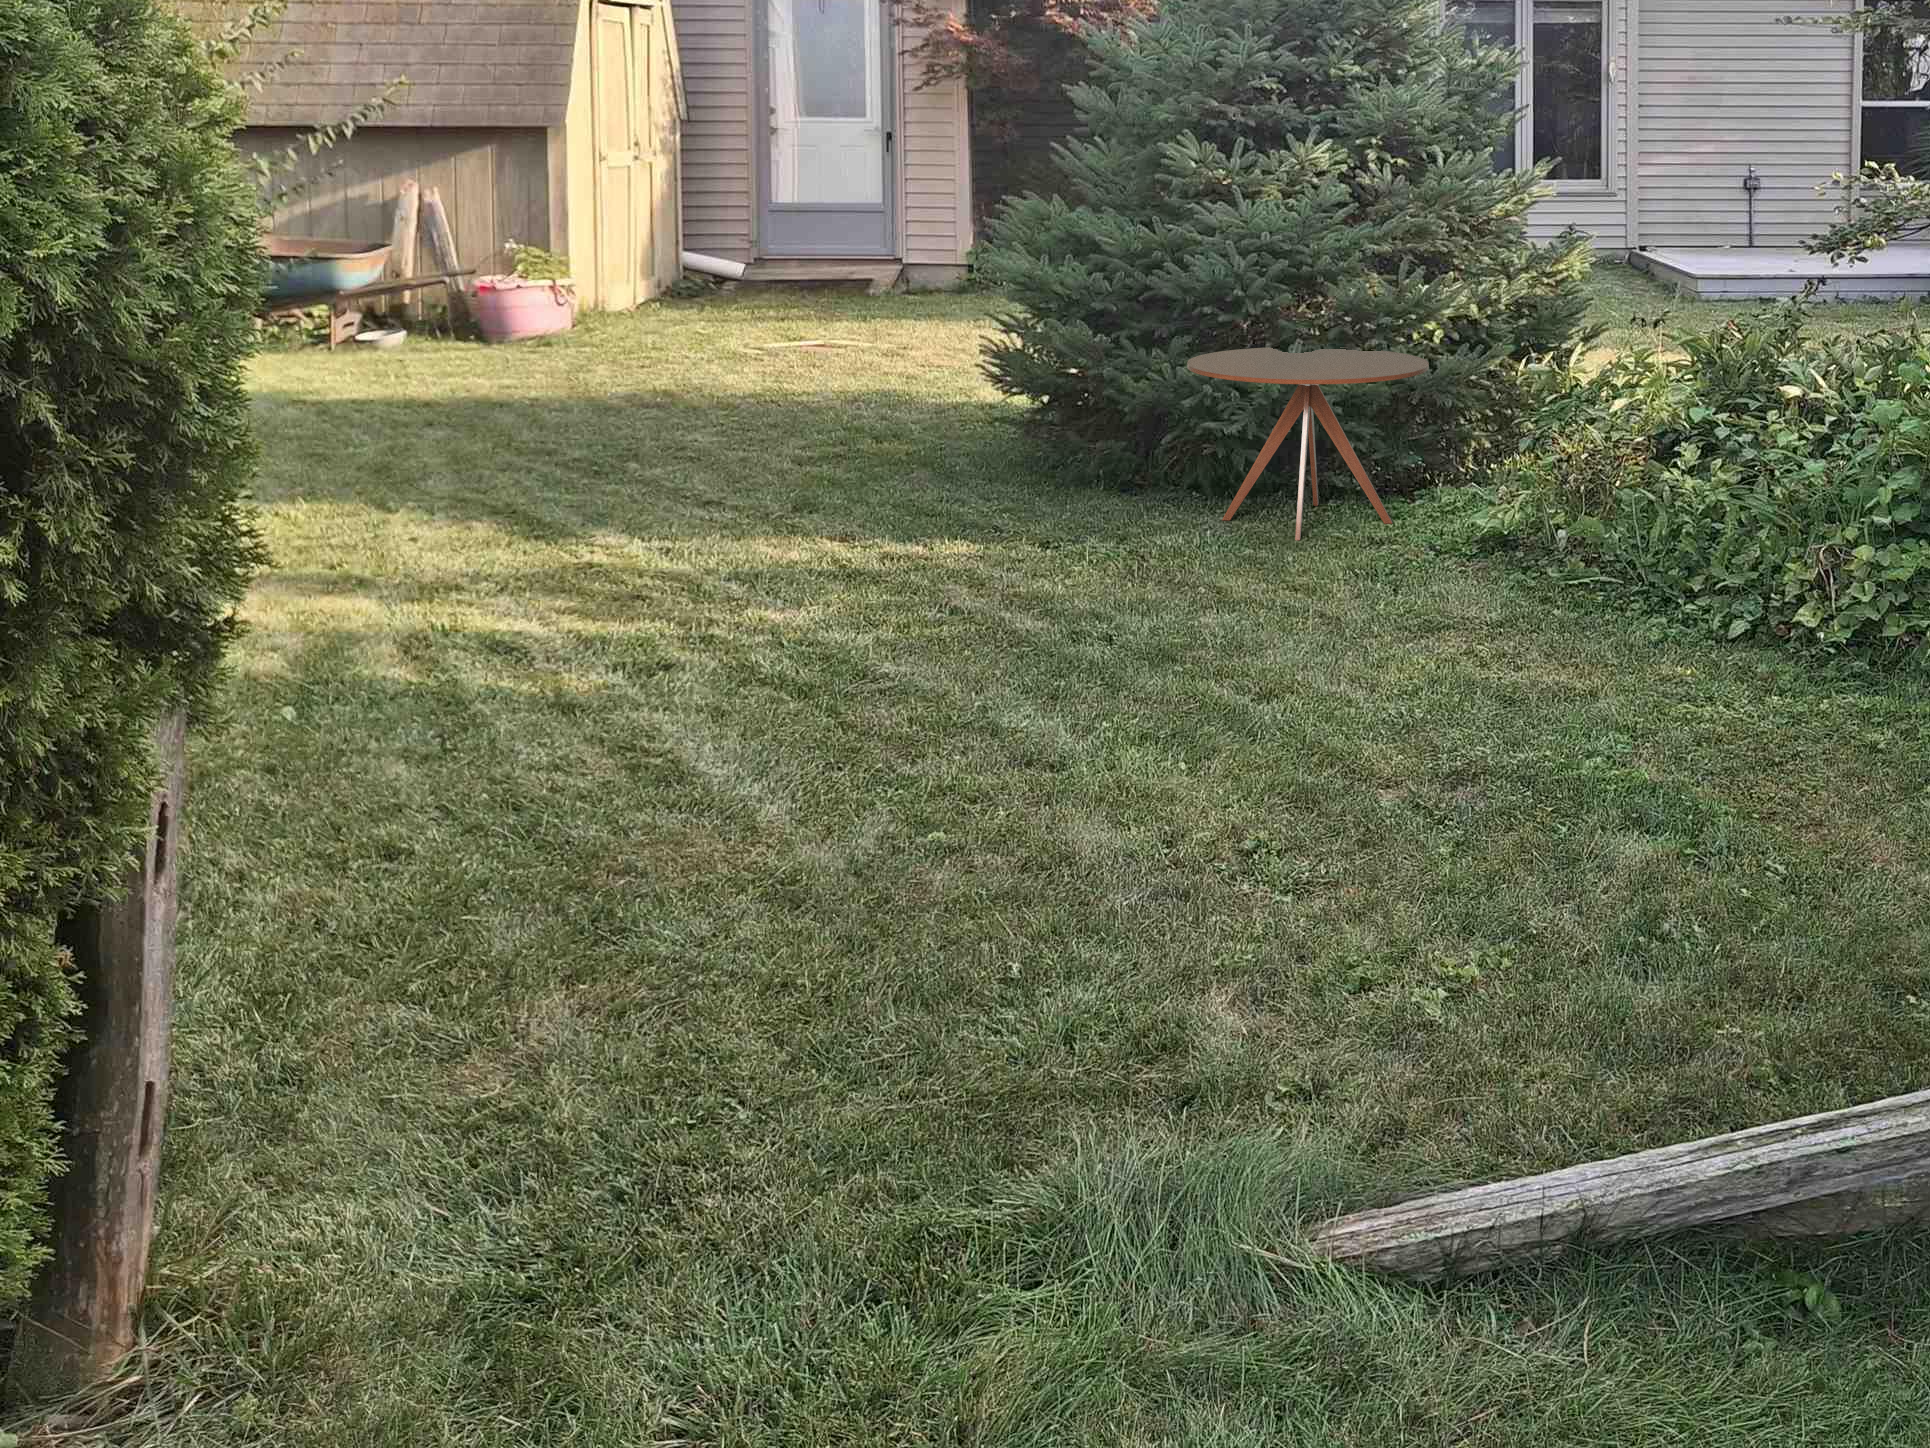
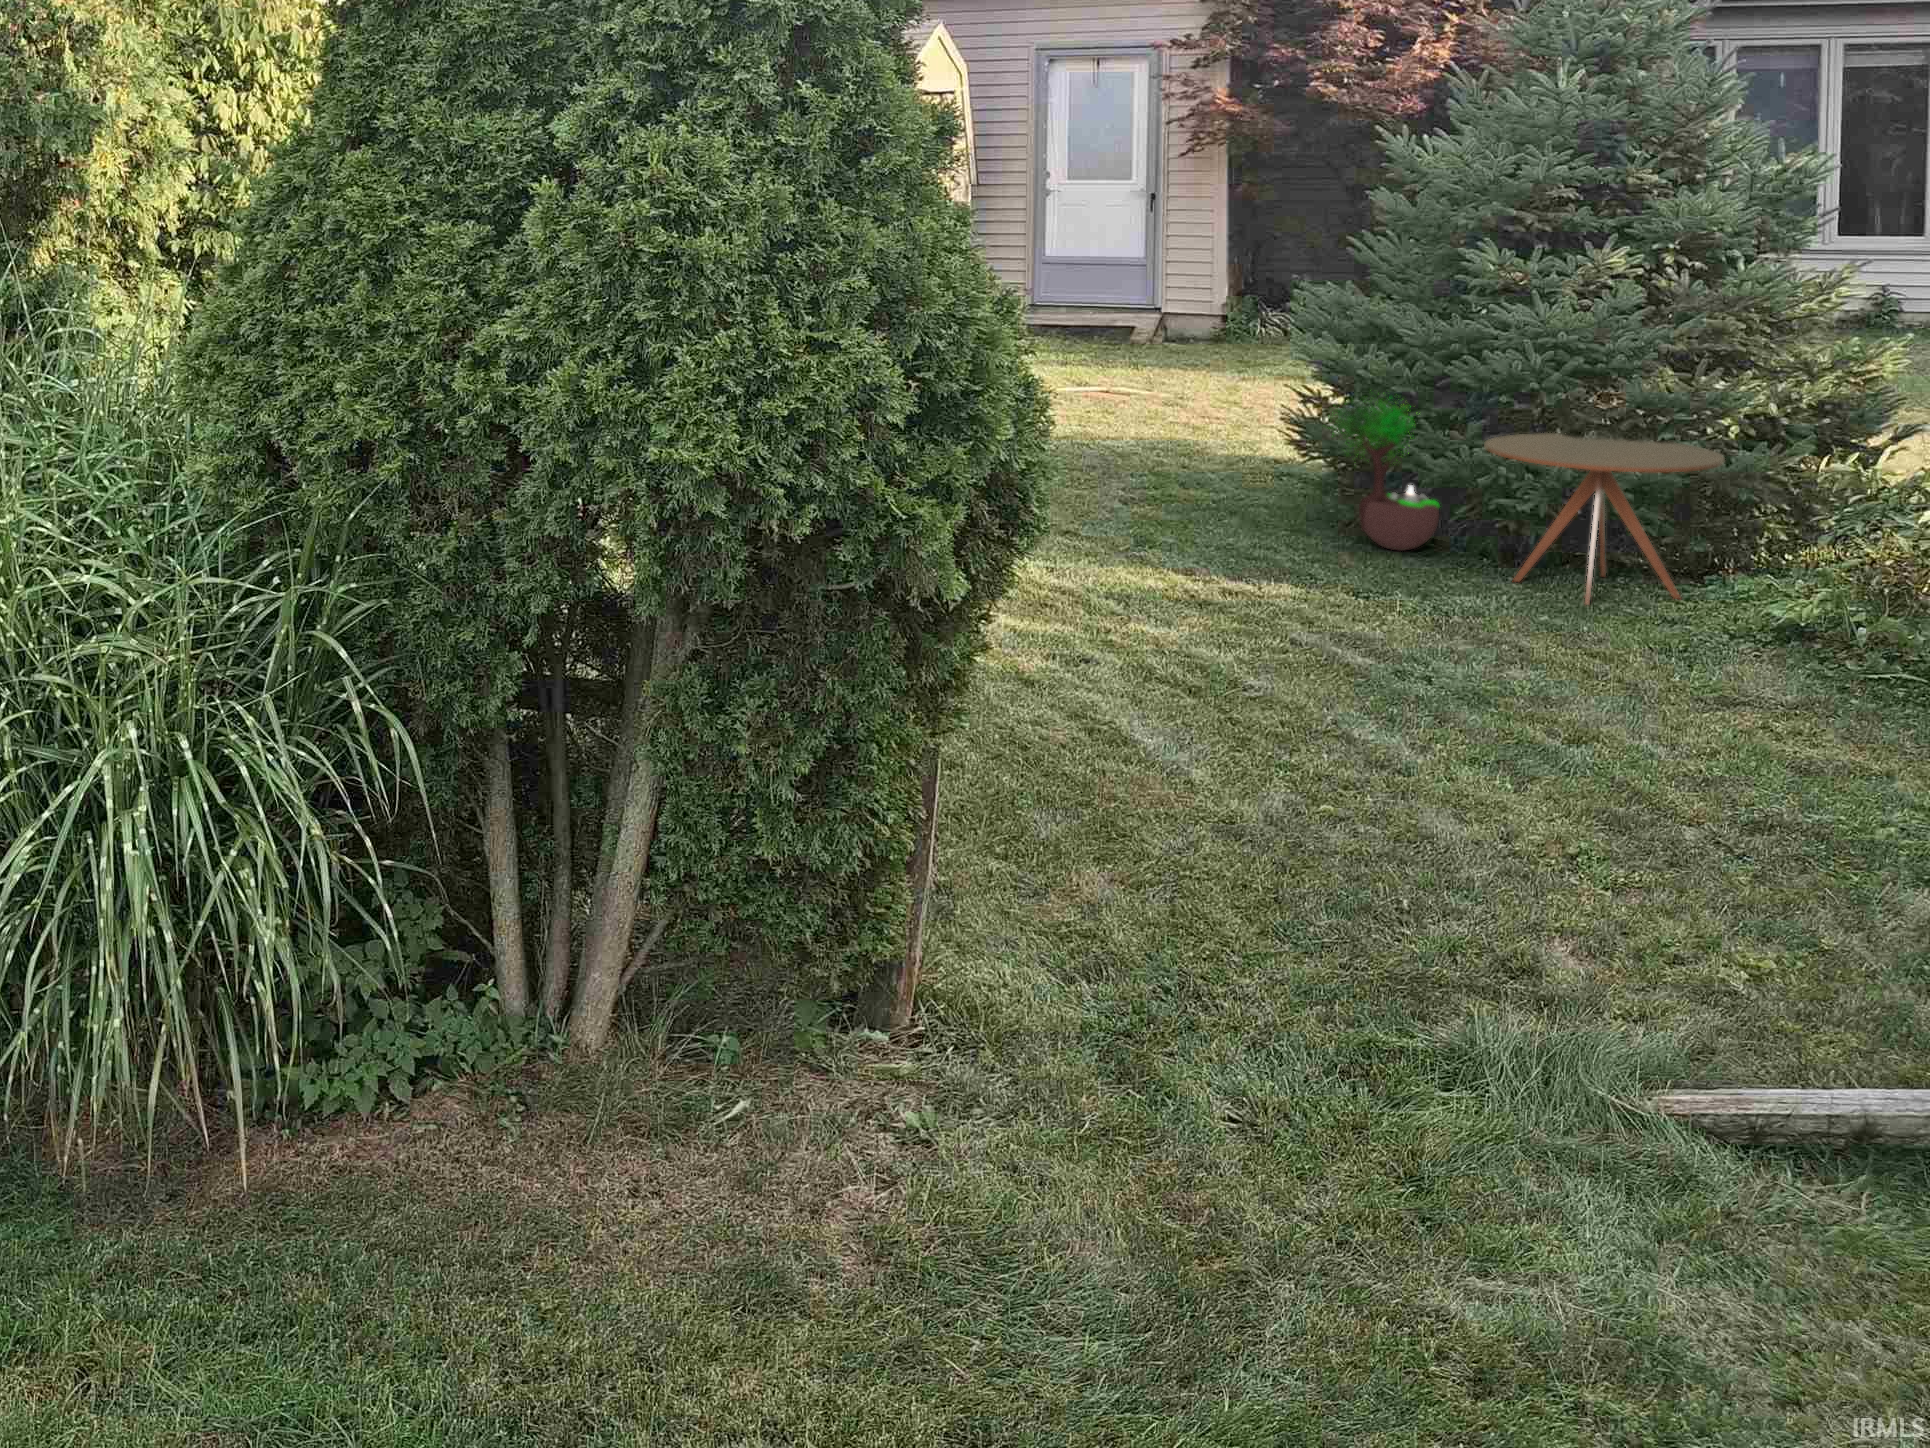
potted tree: none [1014,296,1150,495] -> present [1322,390,1439,550]

